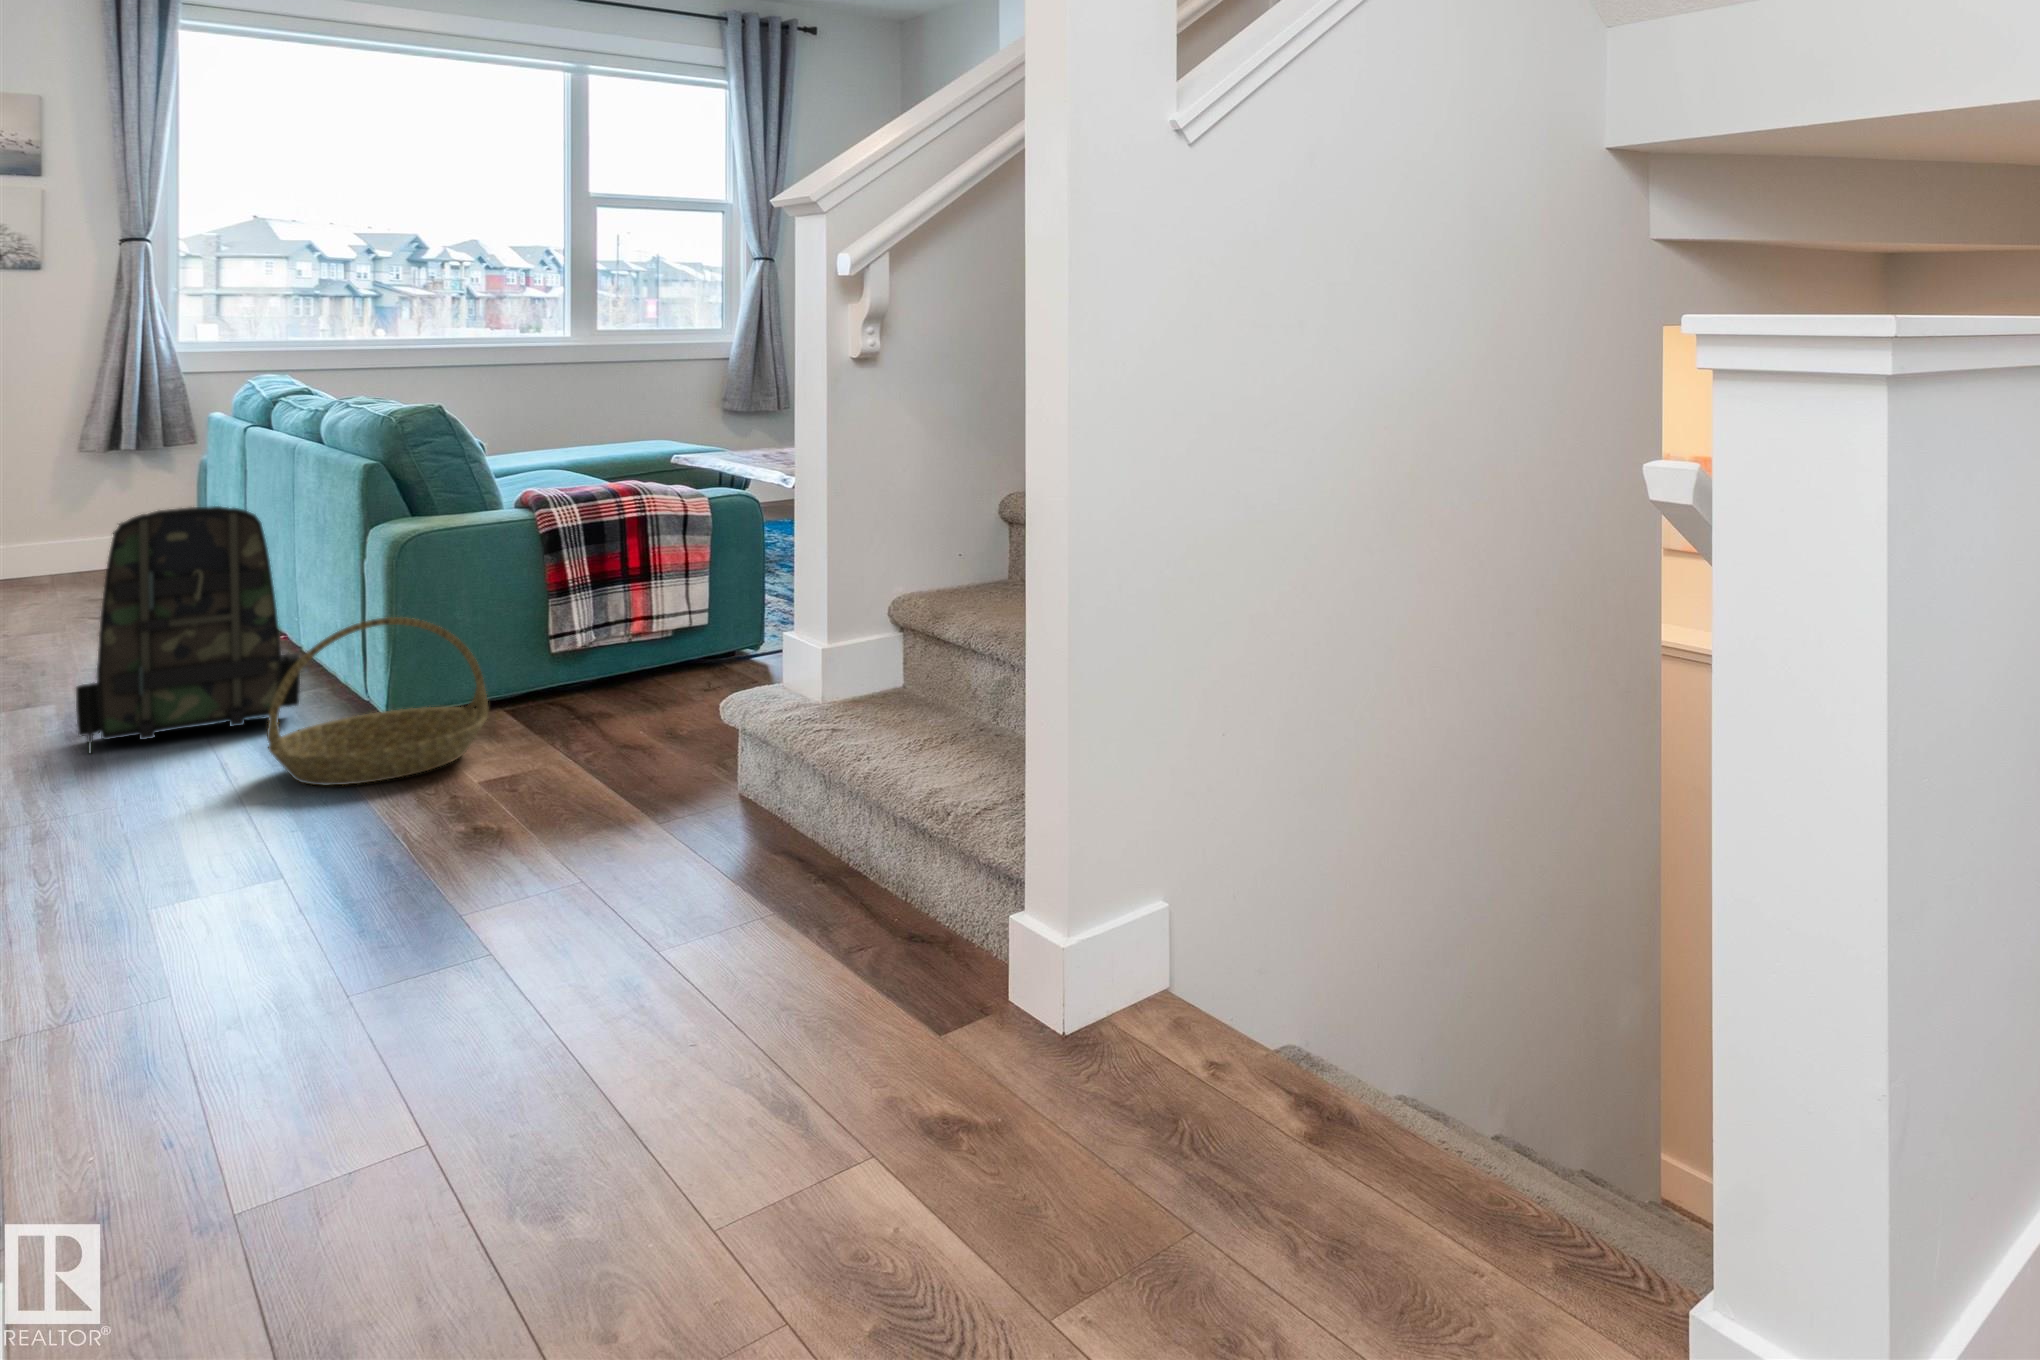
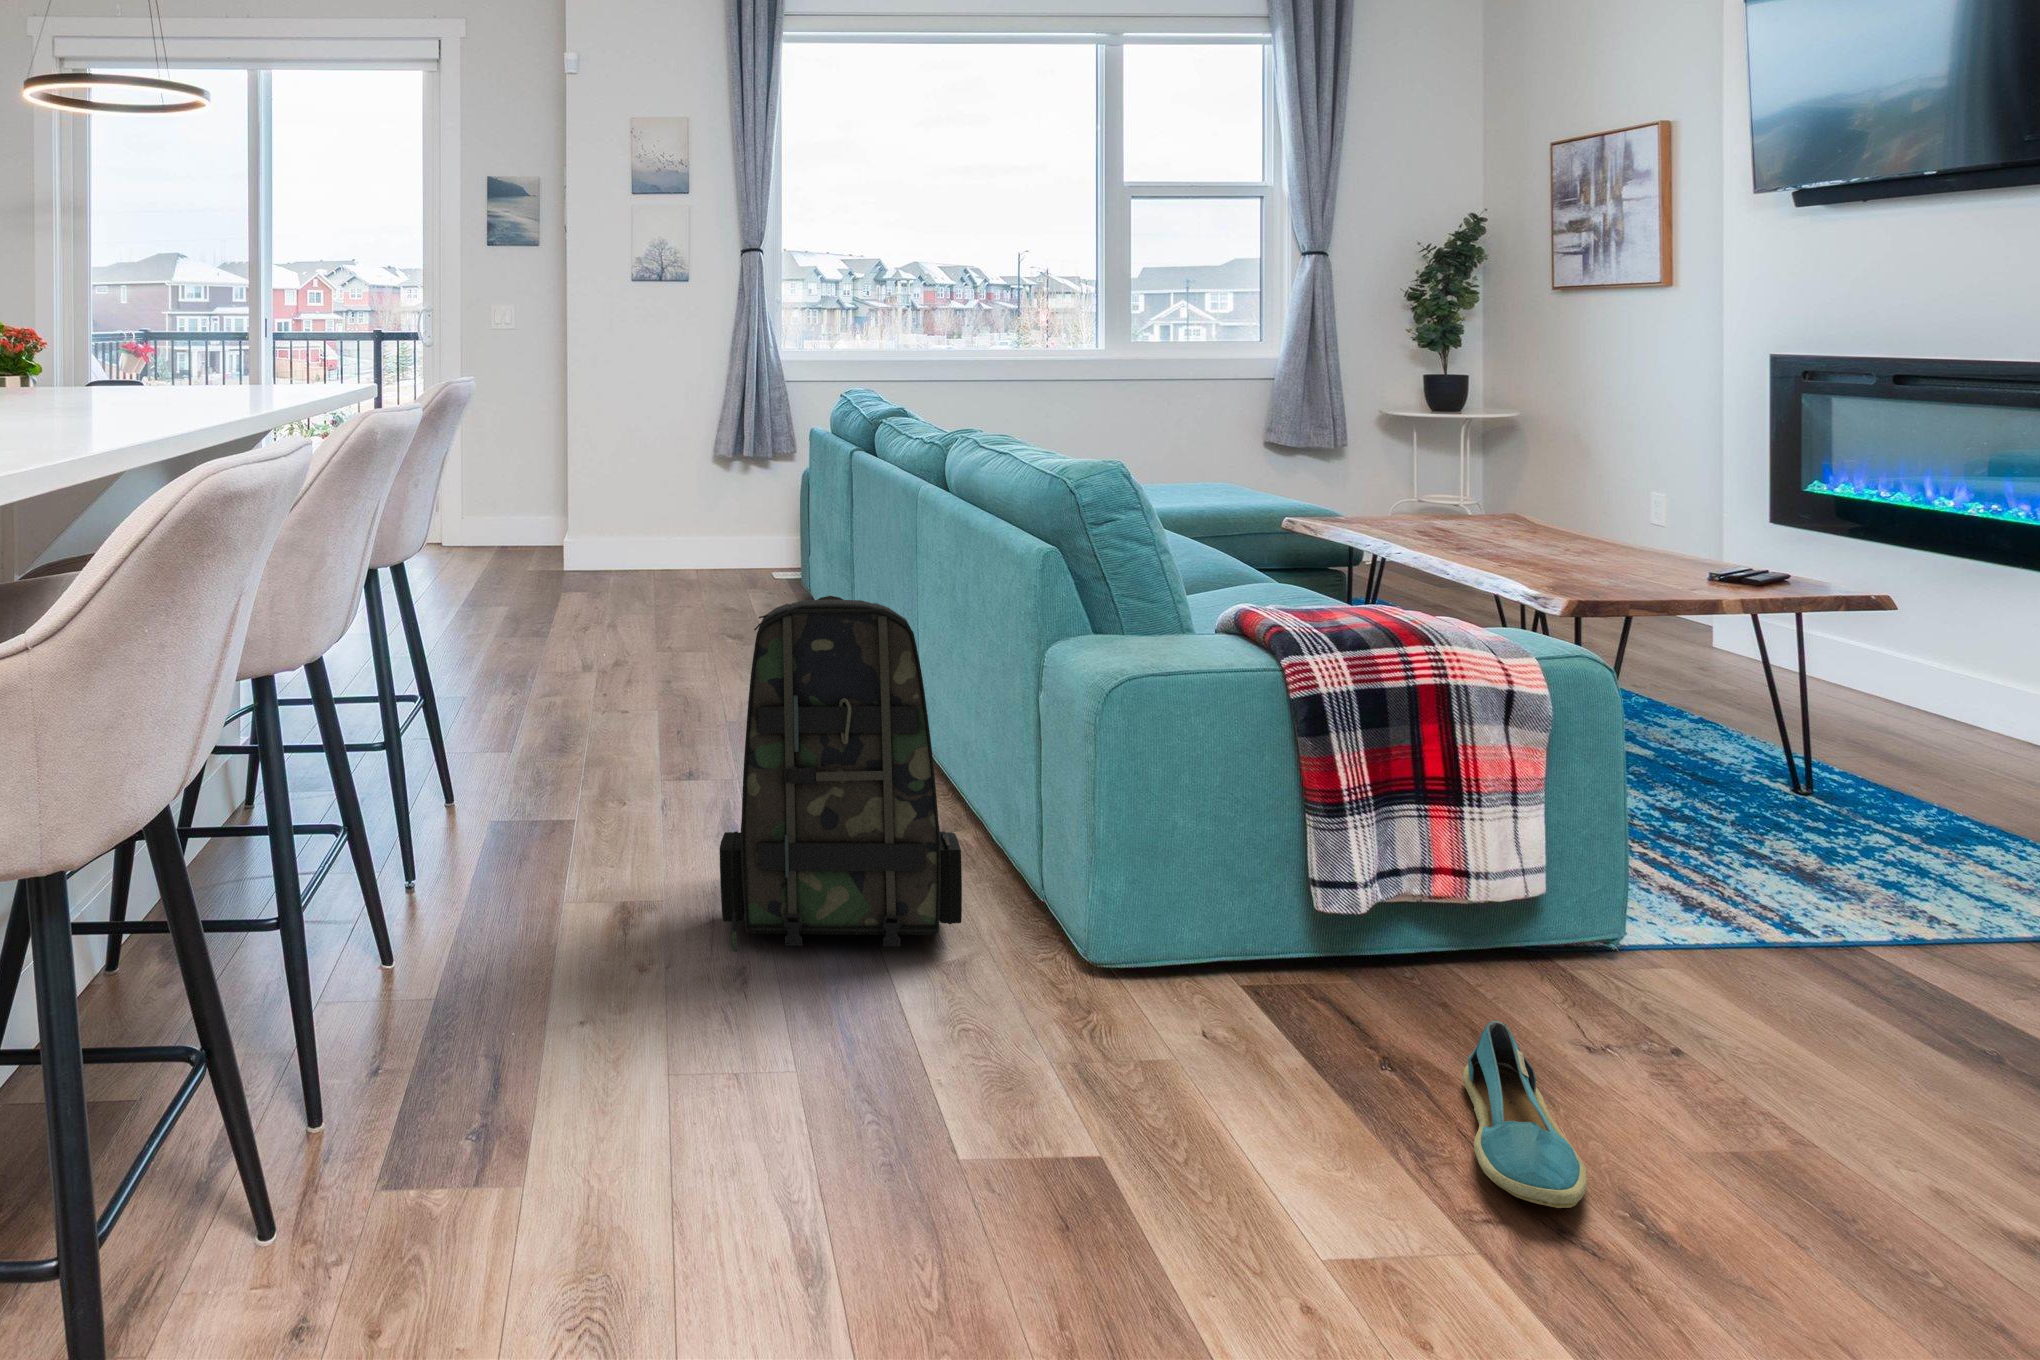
basket: present [267,617,488,785] -> none [962,886,1298,1238]
shoe: none [598,674,657,731] -> present [1463,1020,1587,1208]

